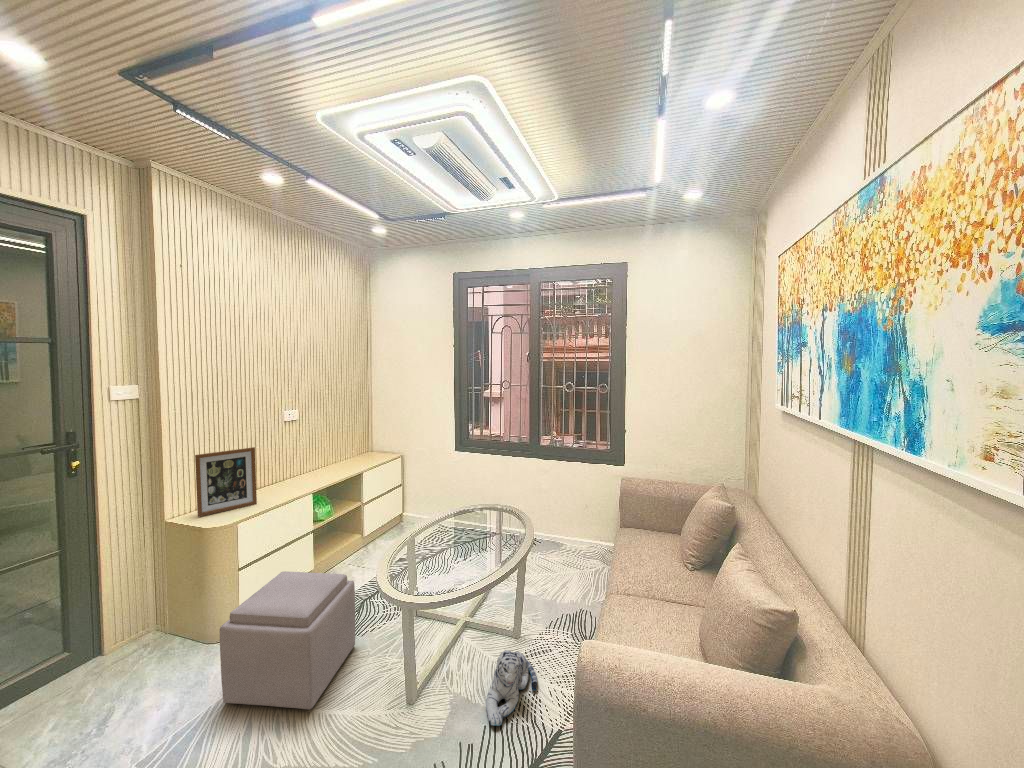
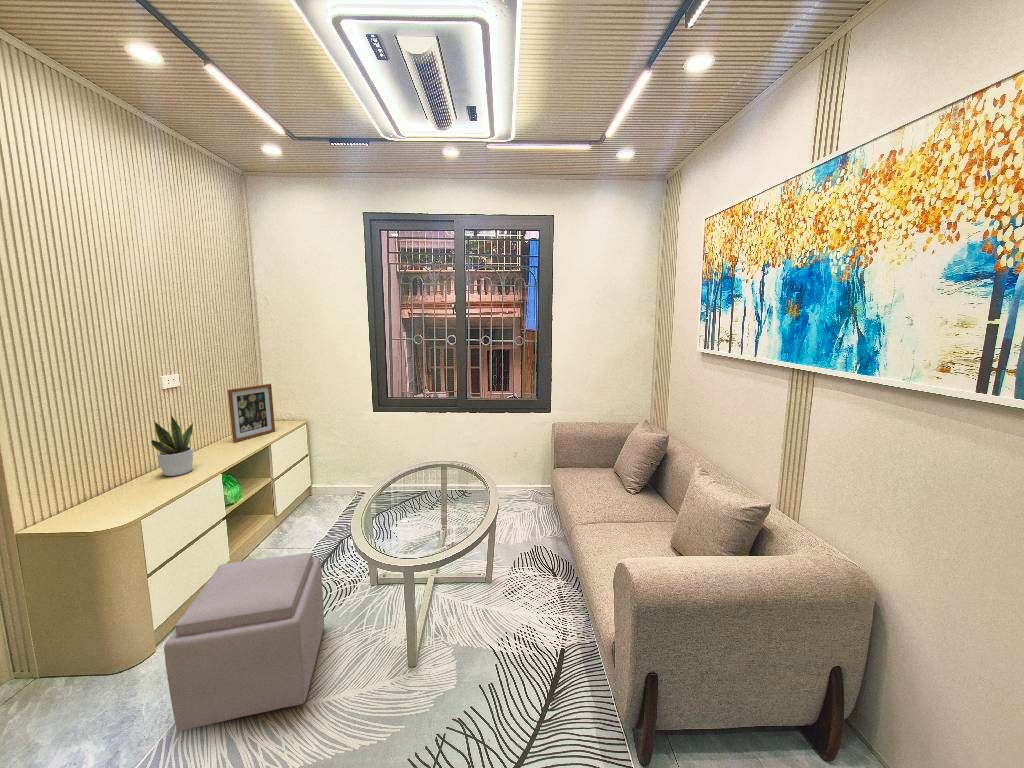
potted plant: none [265,444,299,494] -> present [151,415,193,476]
picture frame: present [195,447,257,517] -> present [228,384,275,442]
plush toy: present [486,650,537,726] -> none [489,590,532,660]

